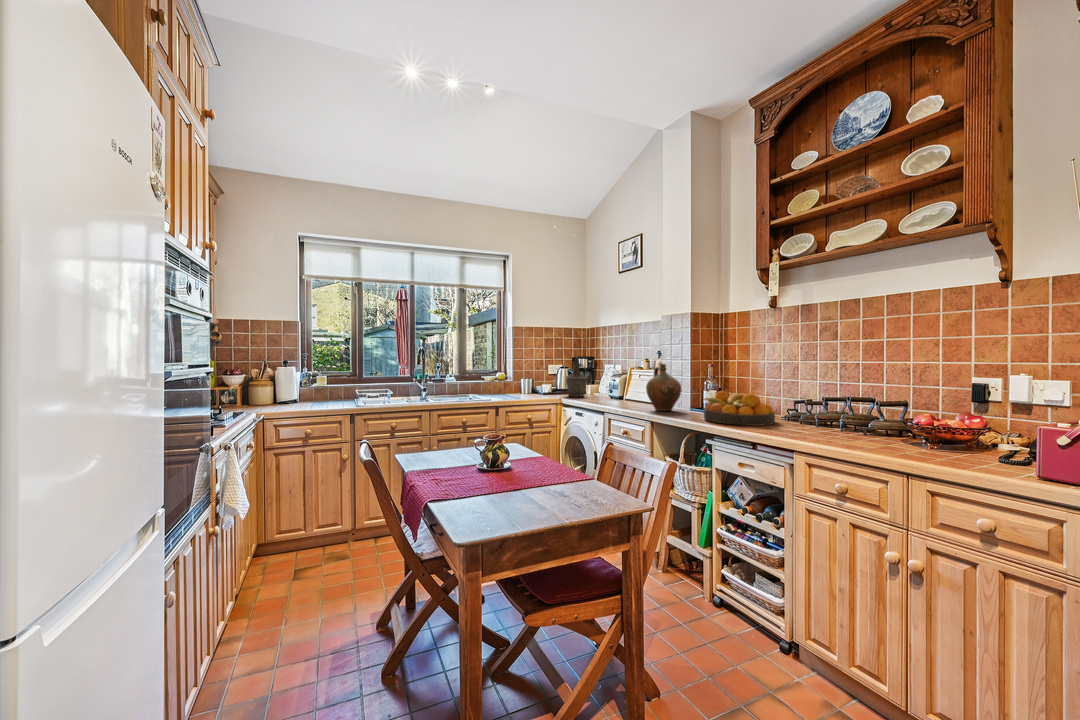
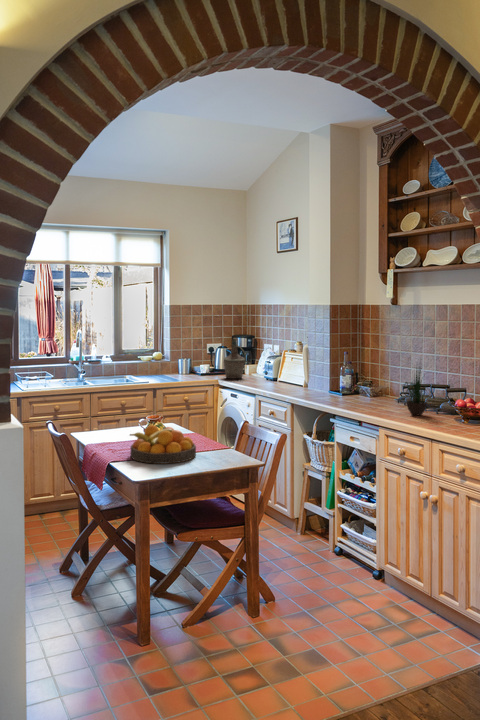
potted plant: none [810,356,862,436] -> present [404,370,427,415]
ceramic jug: present [646,364,681,411] -> none [291,352,321,395]
fruit bowl: present [704,391,775,426] -> present [130,425,196,464]

